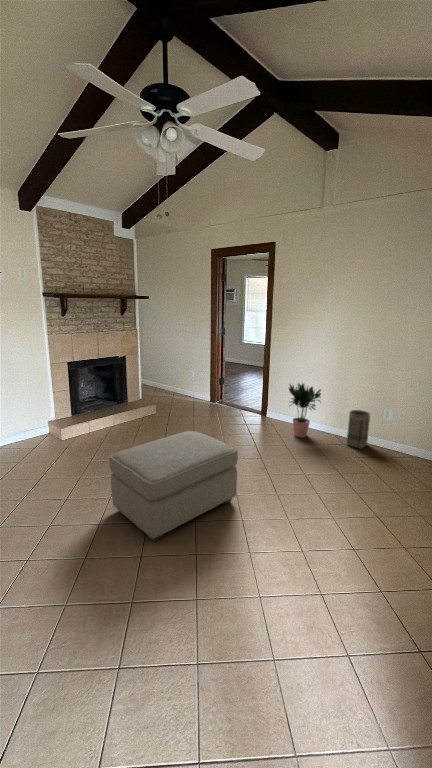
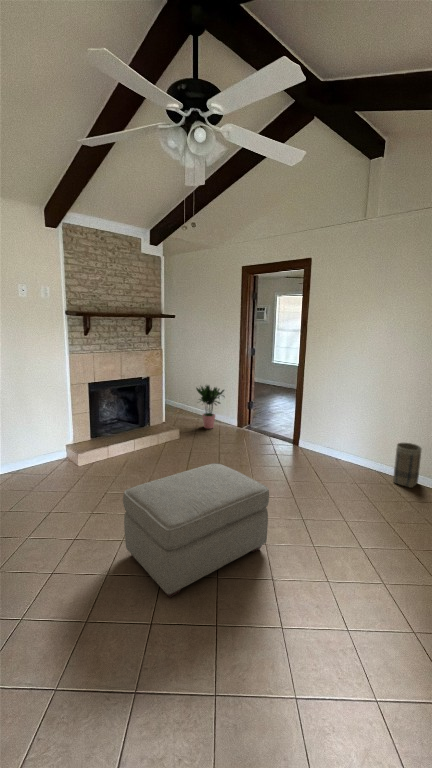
potted plant: present [289,384,321,437] -> present [196,385,224,429]

